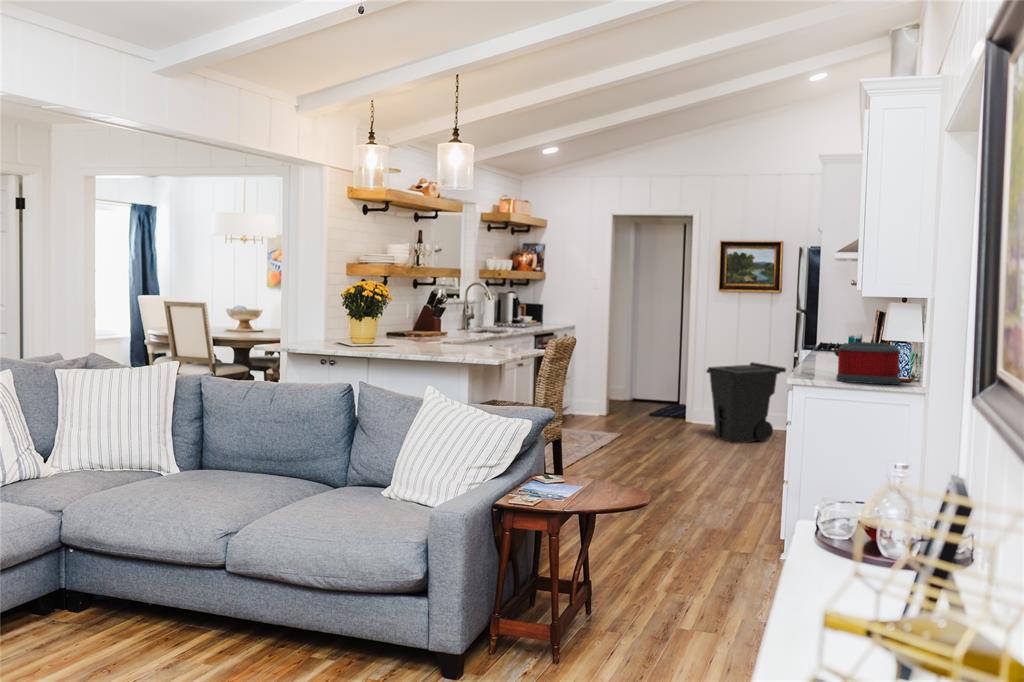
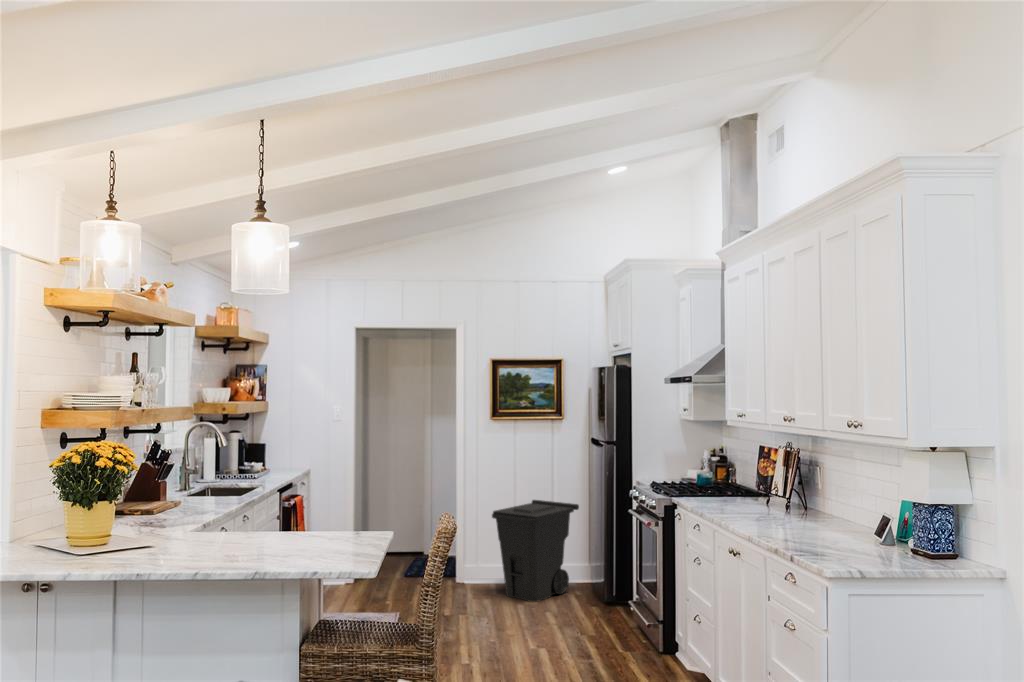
toaster: present [835,342,901,384] -> none [760,487,836,537]

